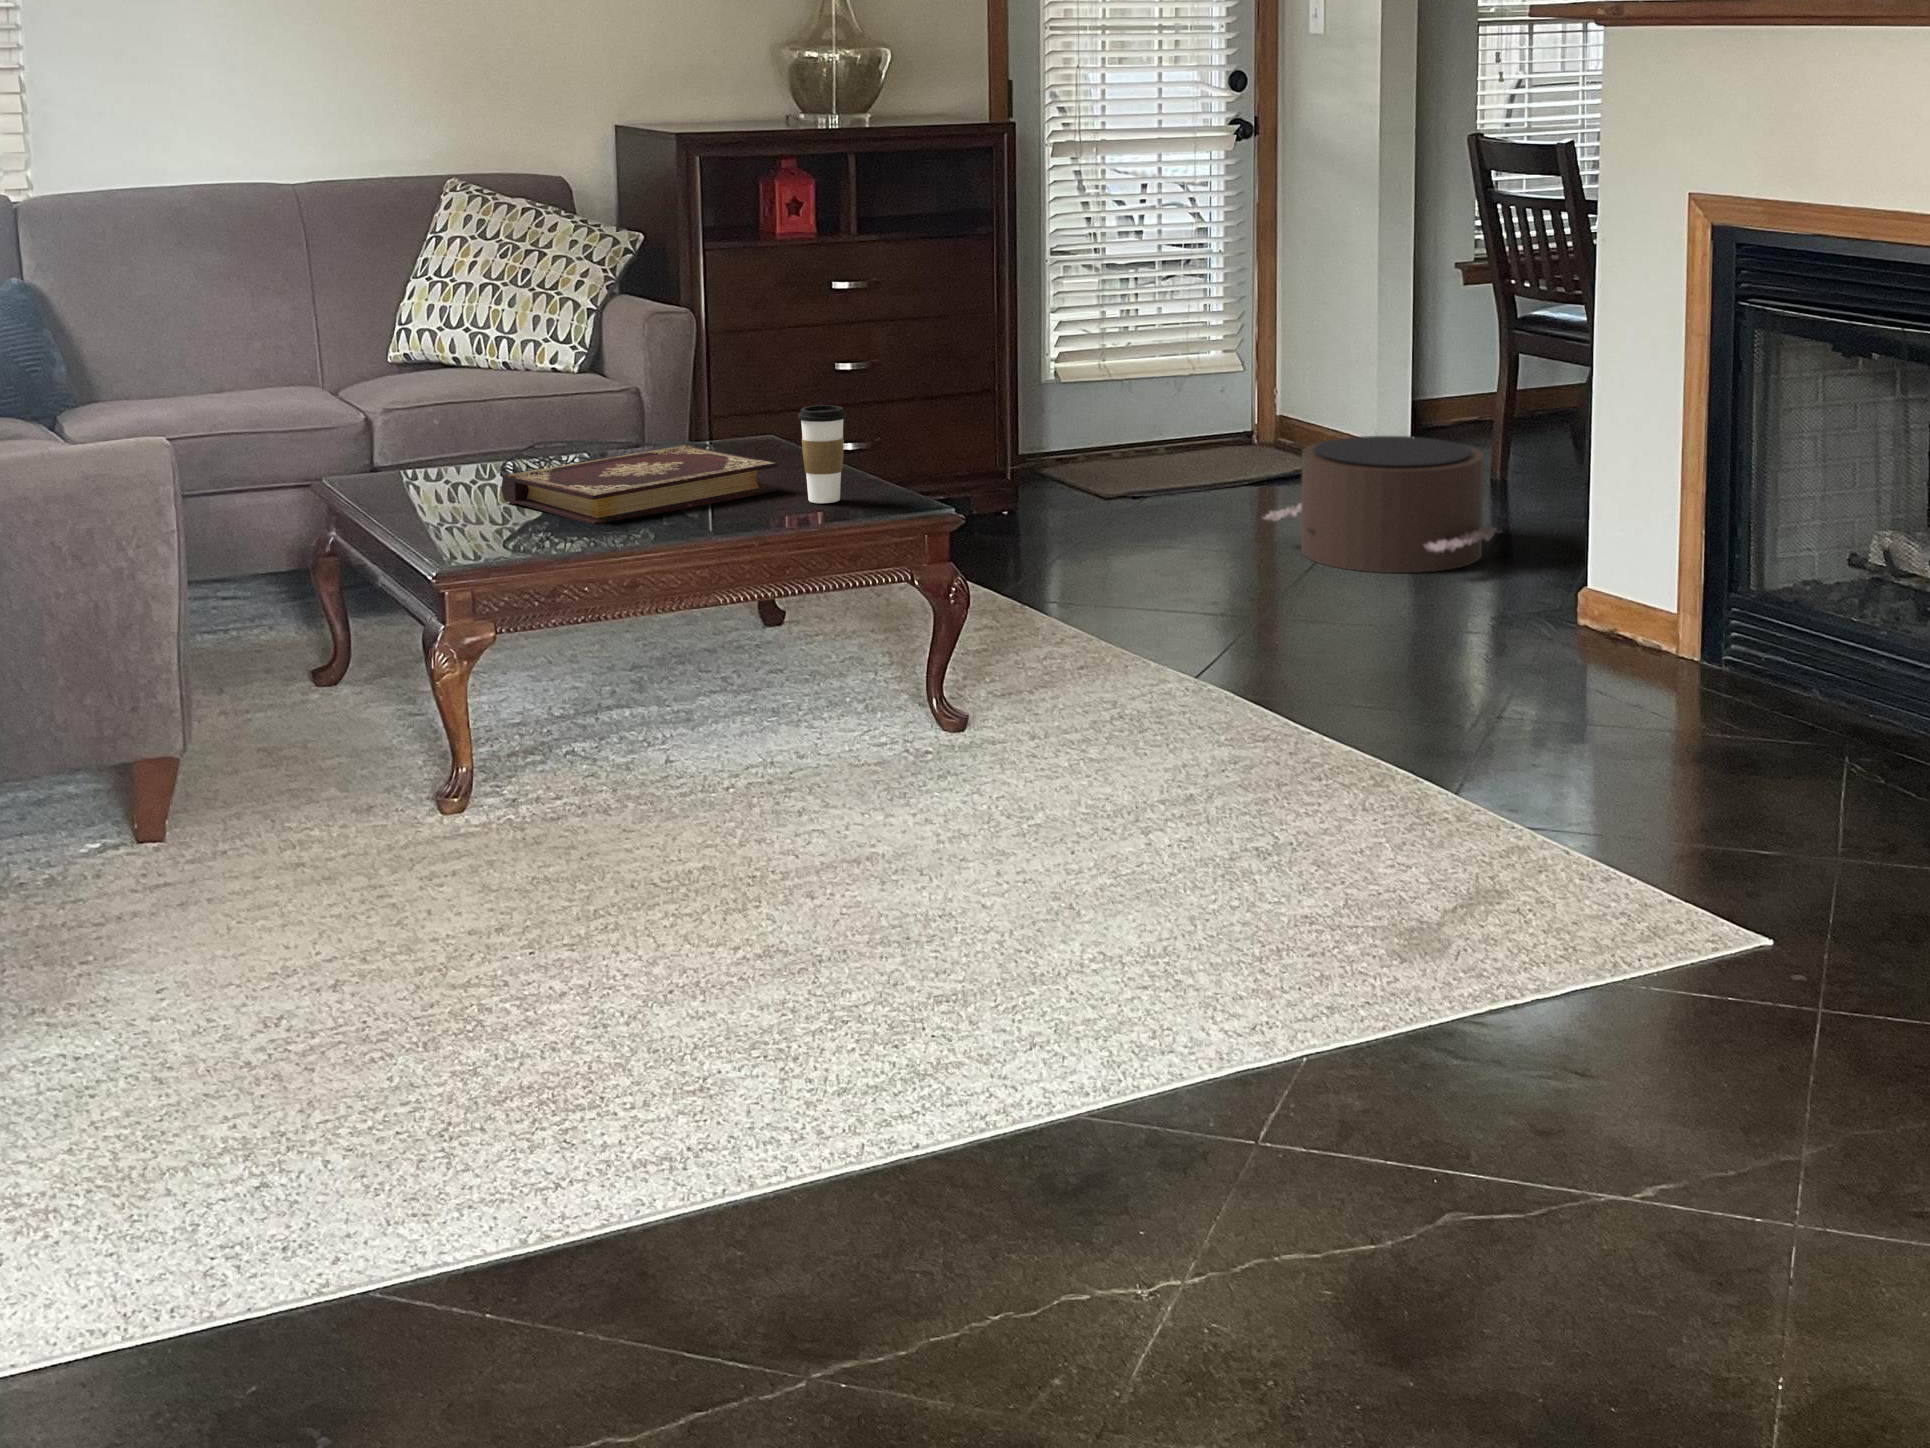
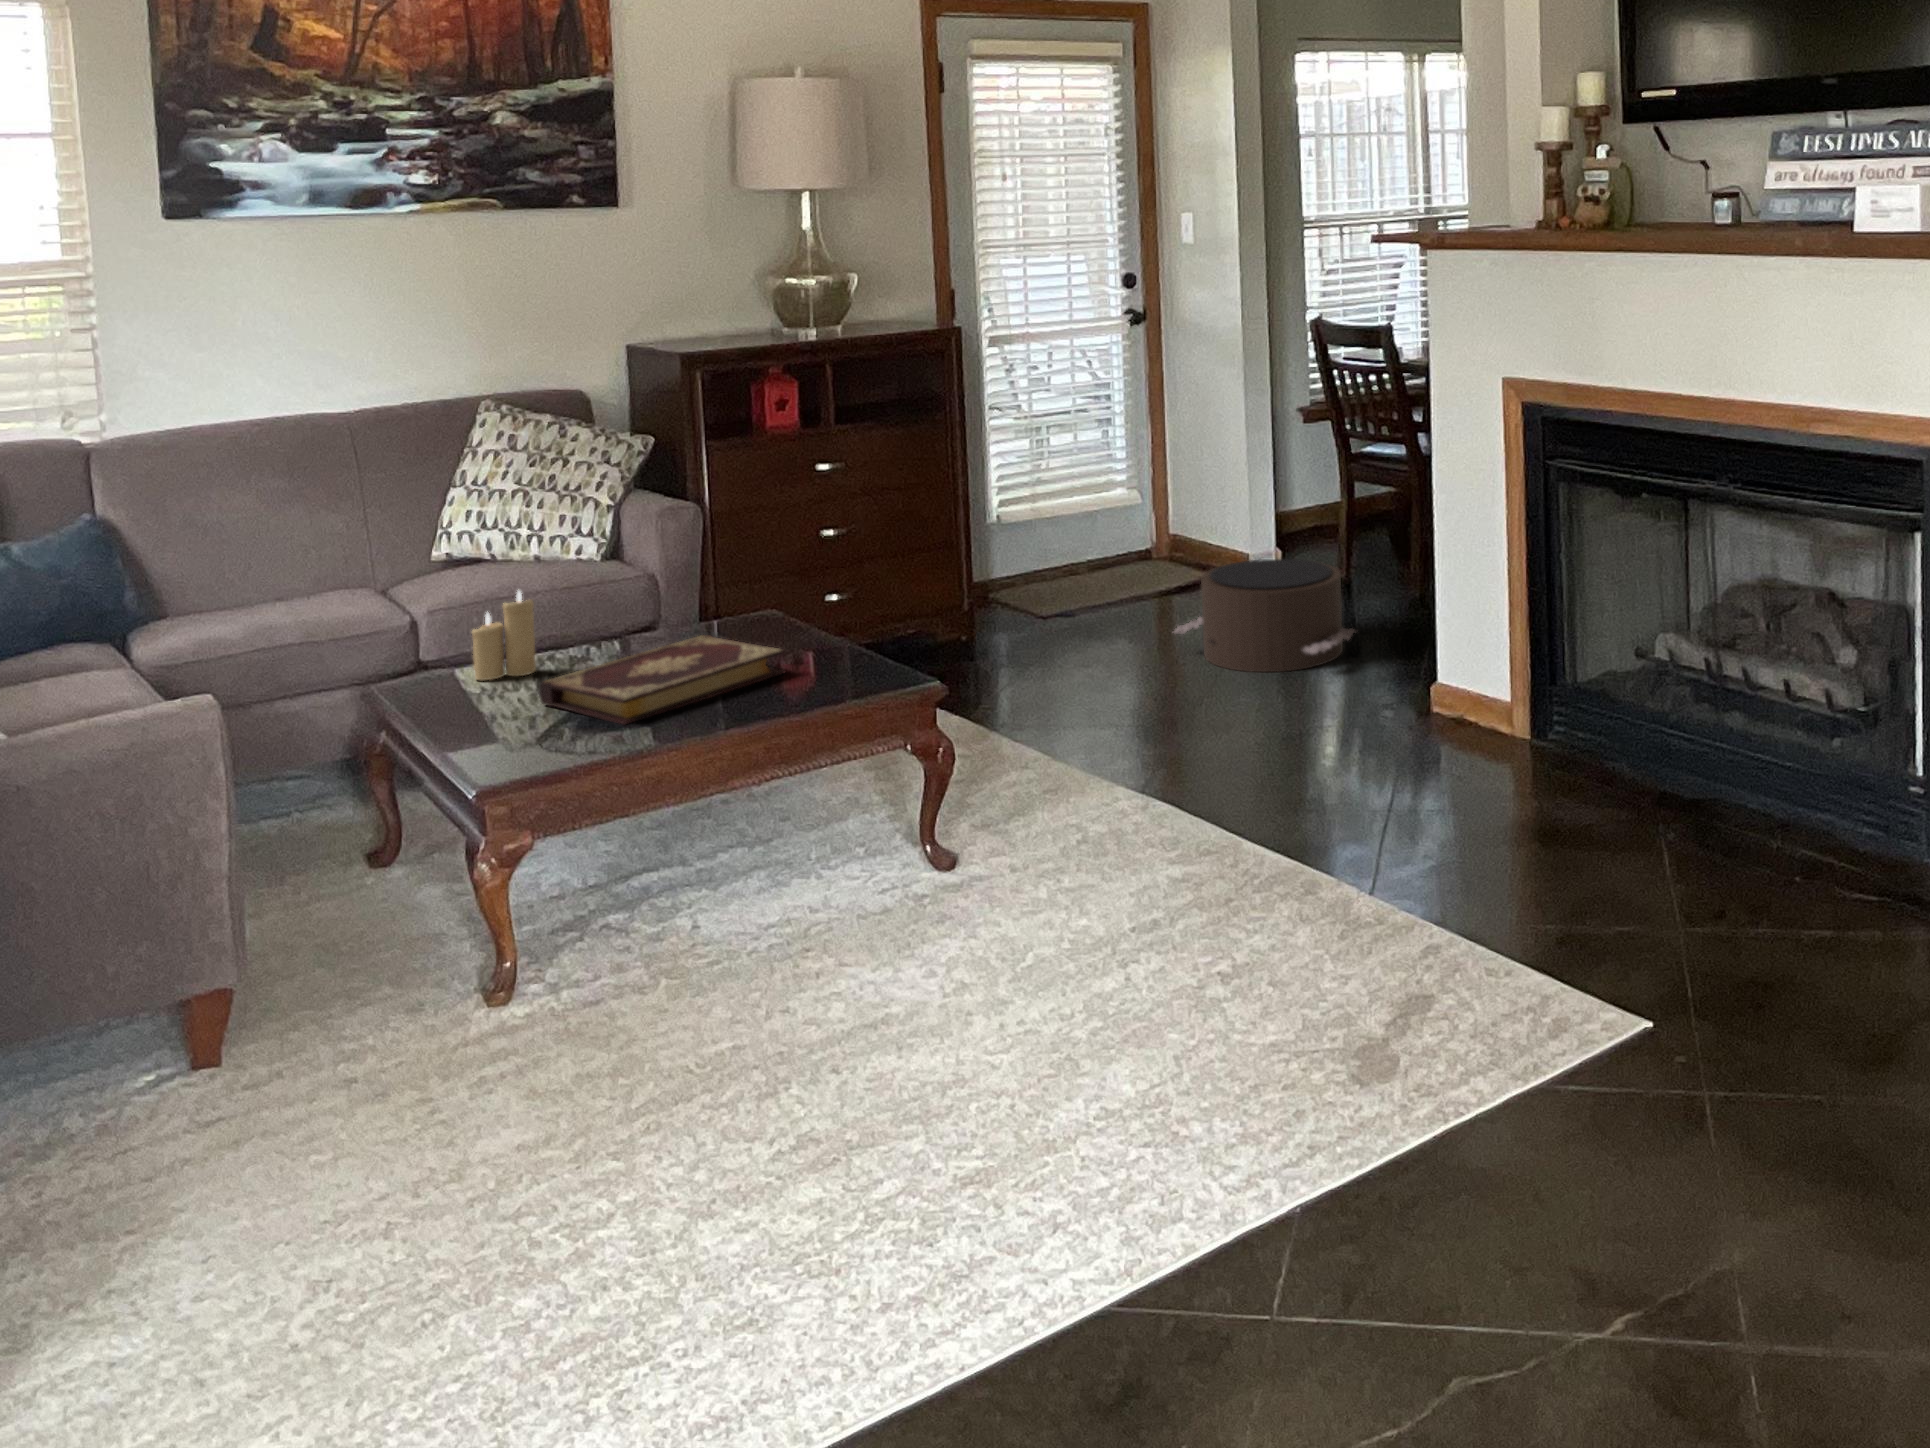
candle: none [430,377,499,478] -> present [472,591,536,680]
coffee cup: present [798,405,846,503] -> none [803,600,844,685]

